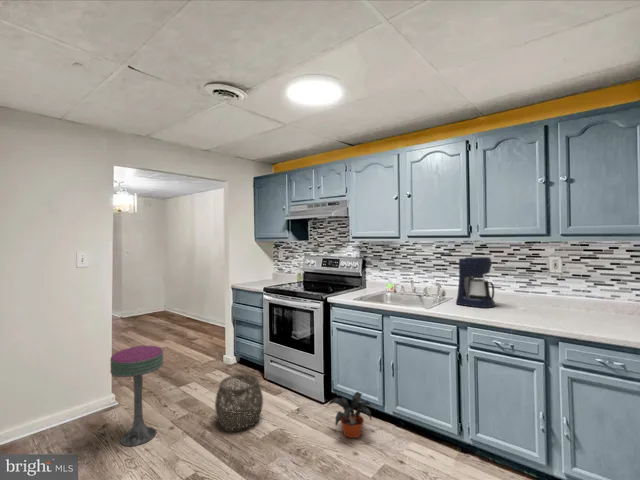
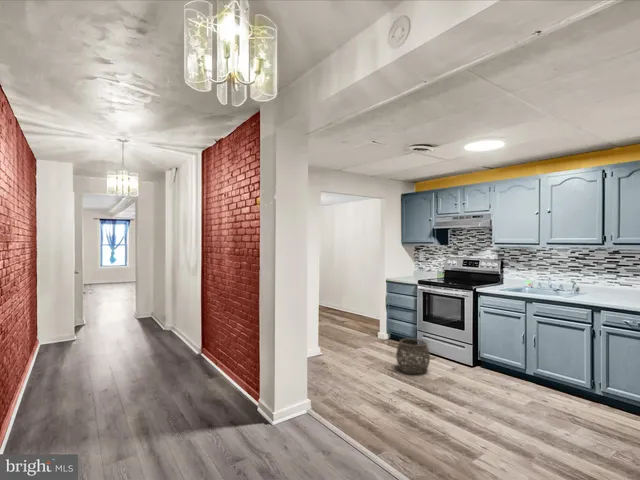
coffee maker: present [456,257,496,308] -> none [590,260,627,299]
bar stool: present [110,346,163,446] -> none [335,312,365,373]
potted plant: present [329,392,372,438] -> none [482,357,519,387]

